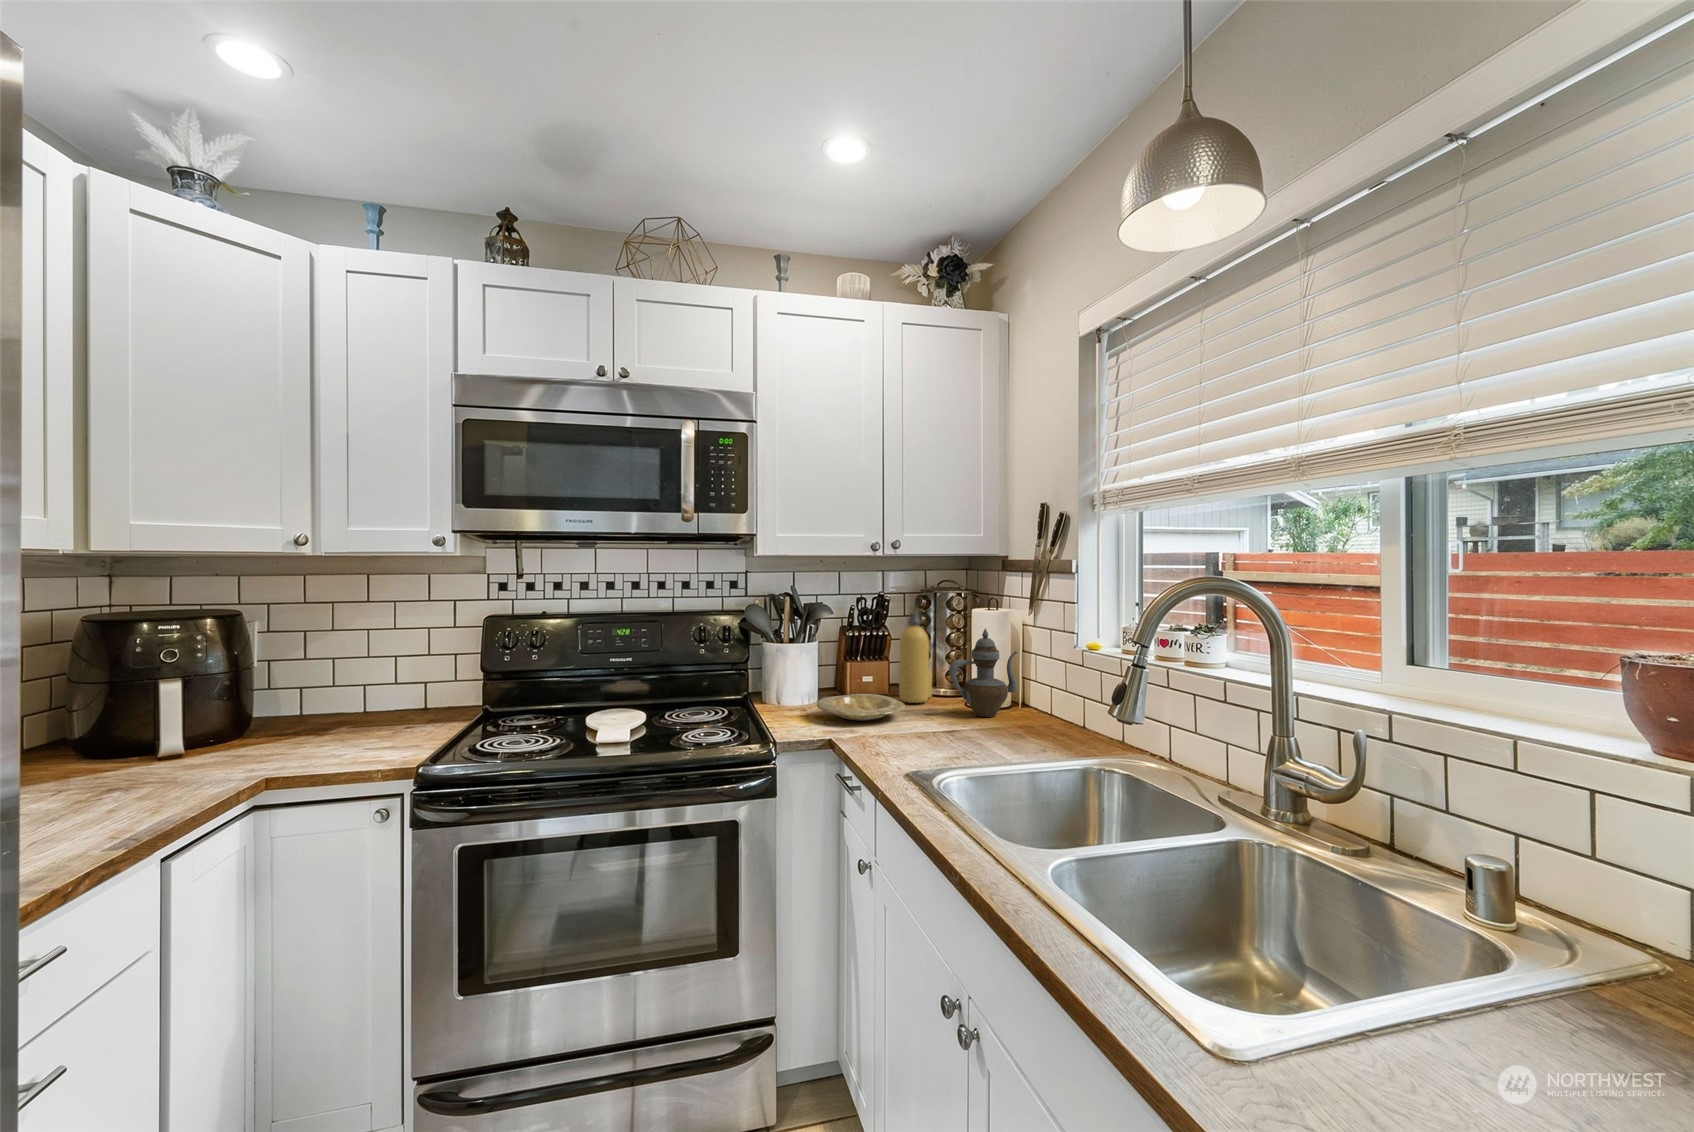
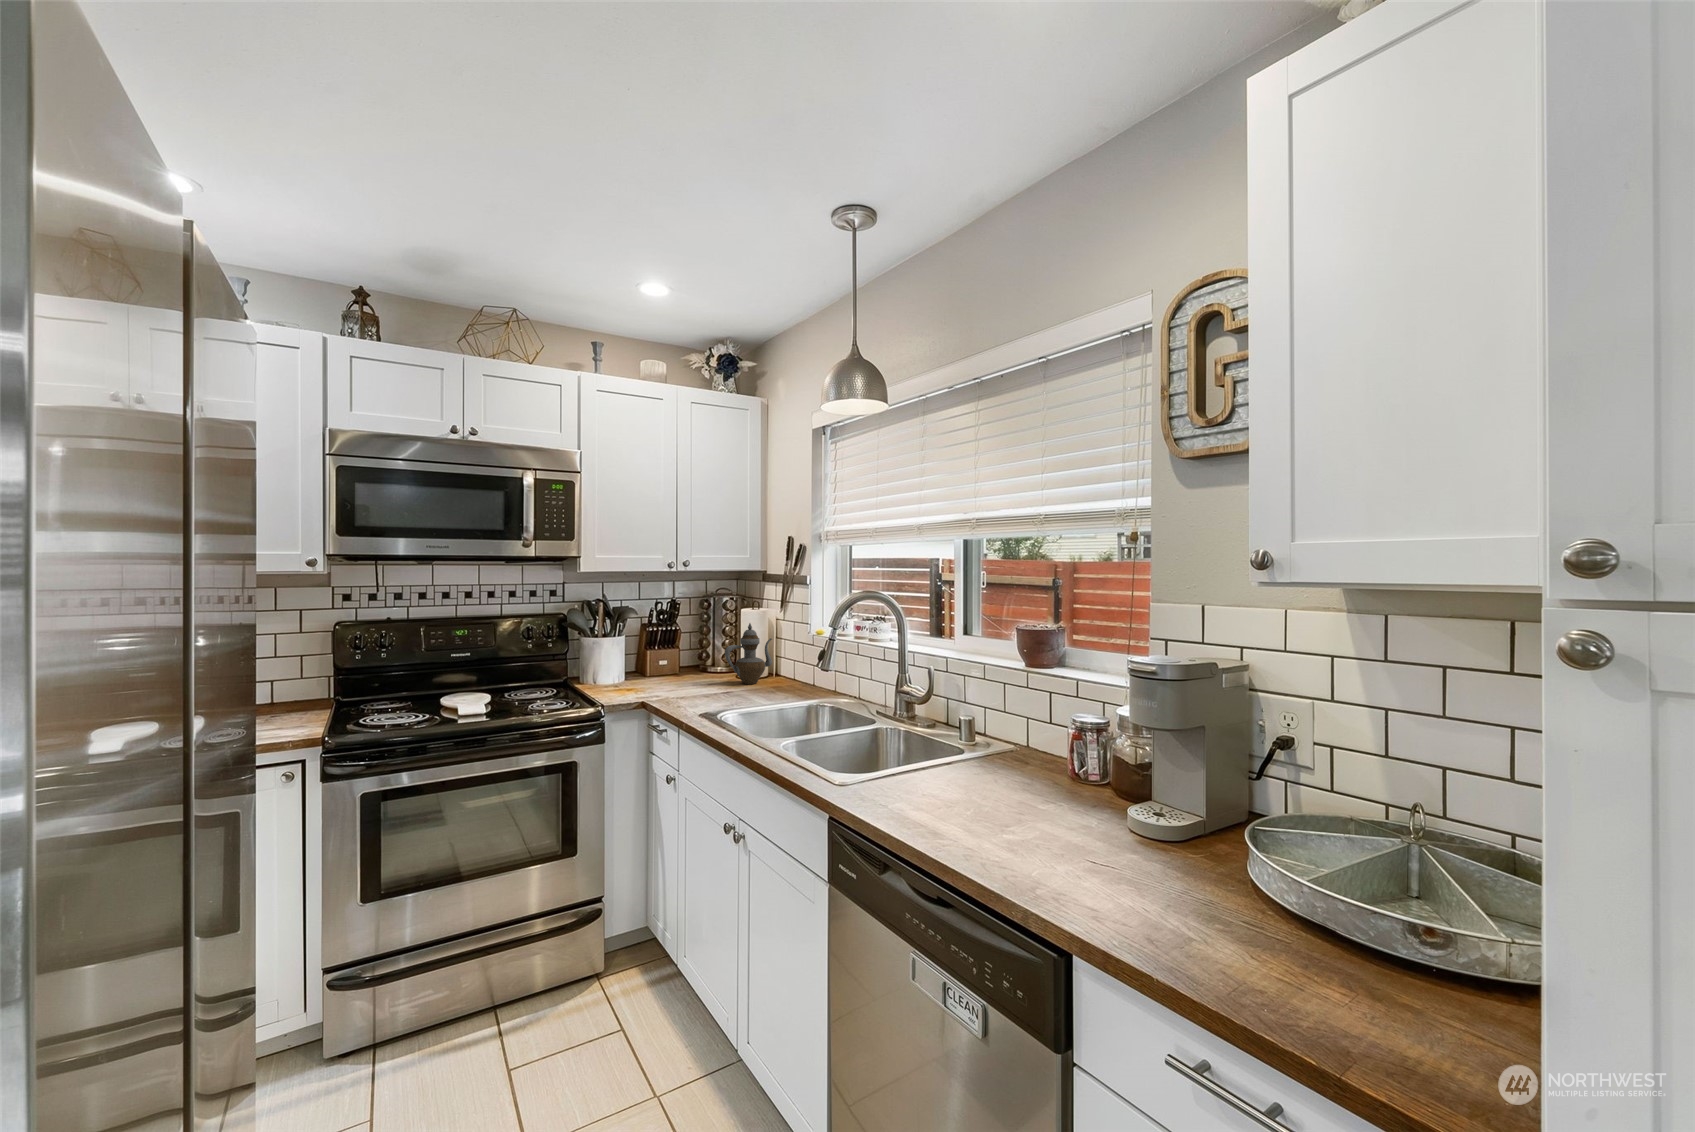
bottle: present [899,612,932,703] -> none [688,613,711,678]
plate: present [817,694,906,721] -> none [628,673,694,690]

